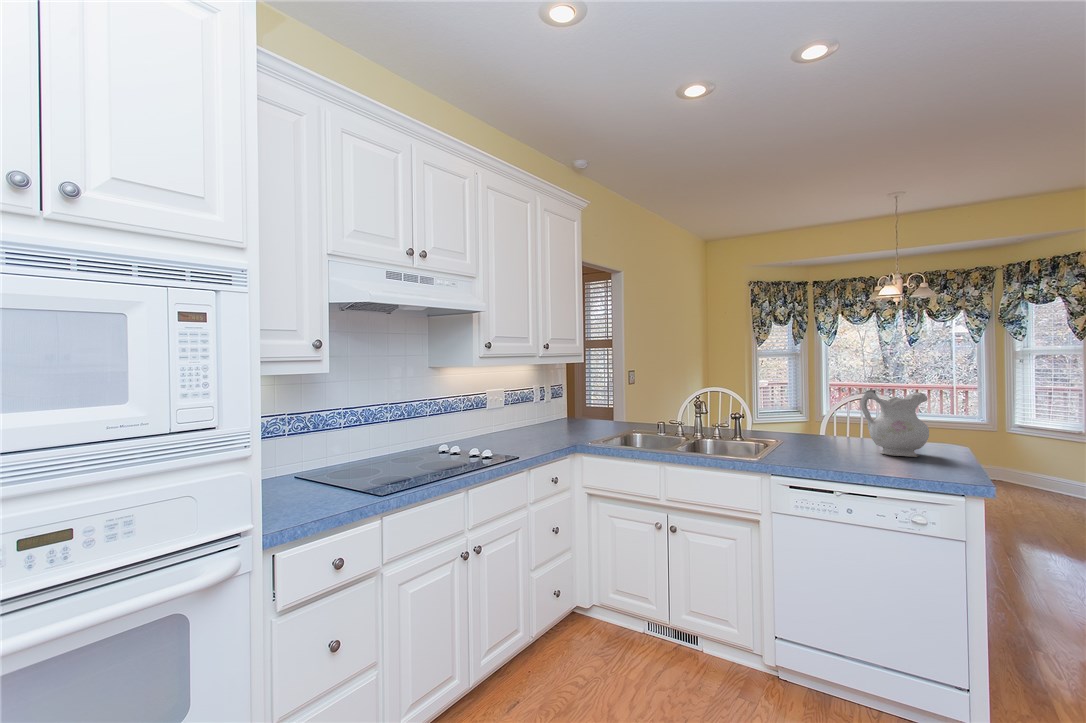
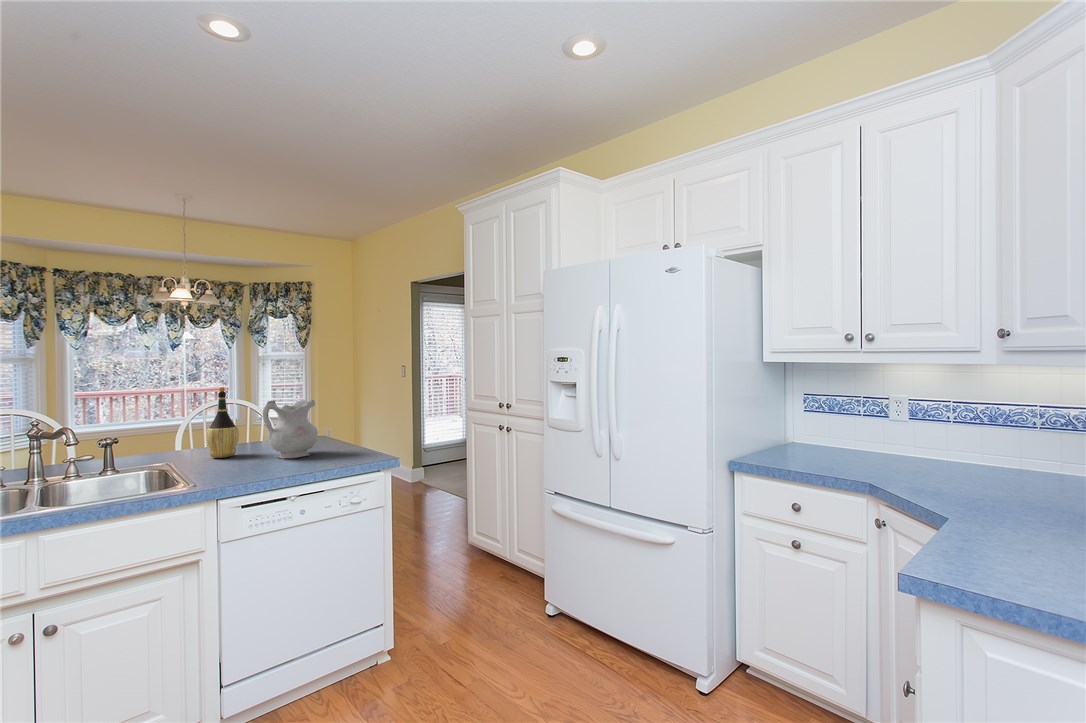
wine bottle: none [821,374,853,443] -> present [206,387,239,458]

